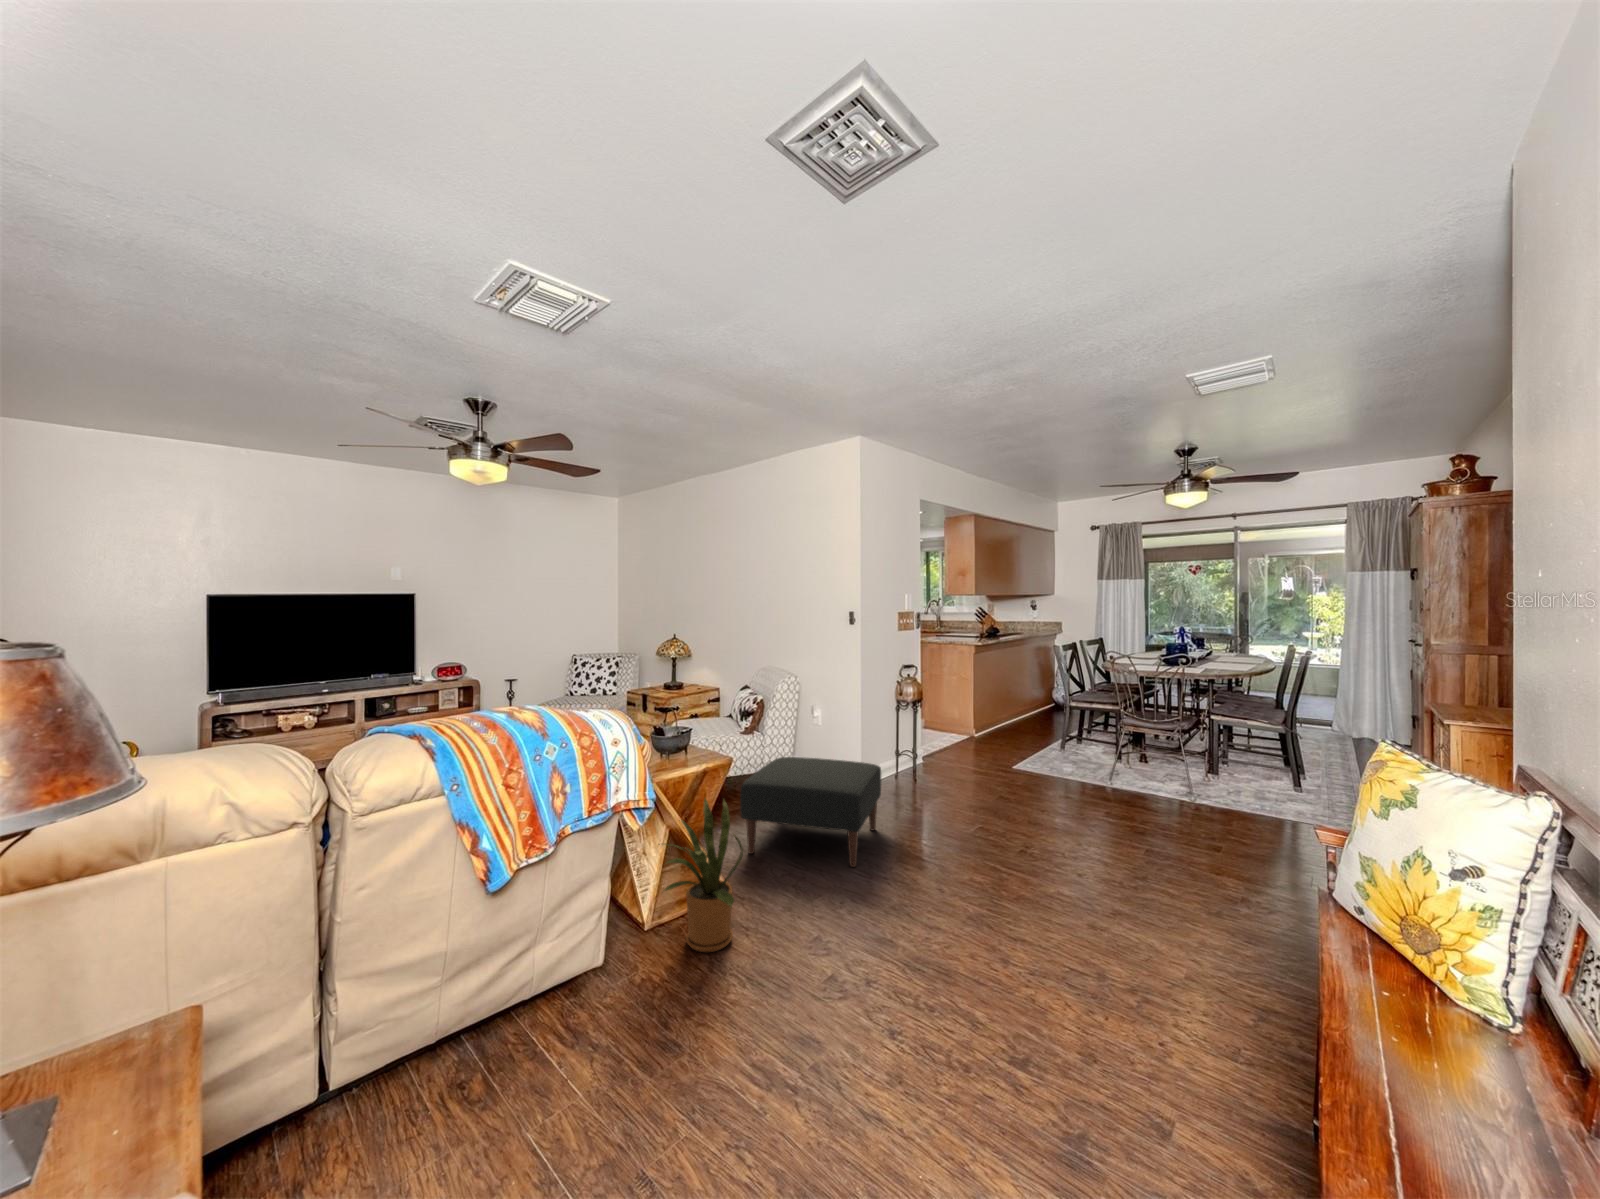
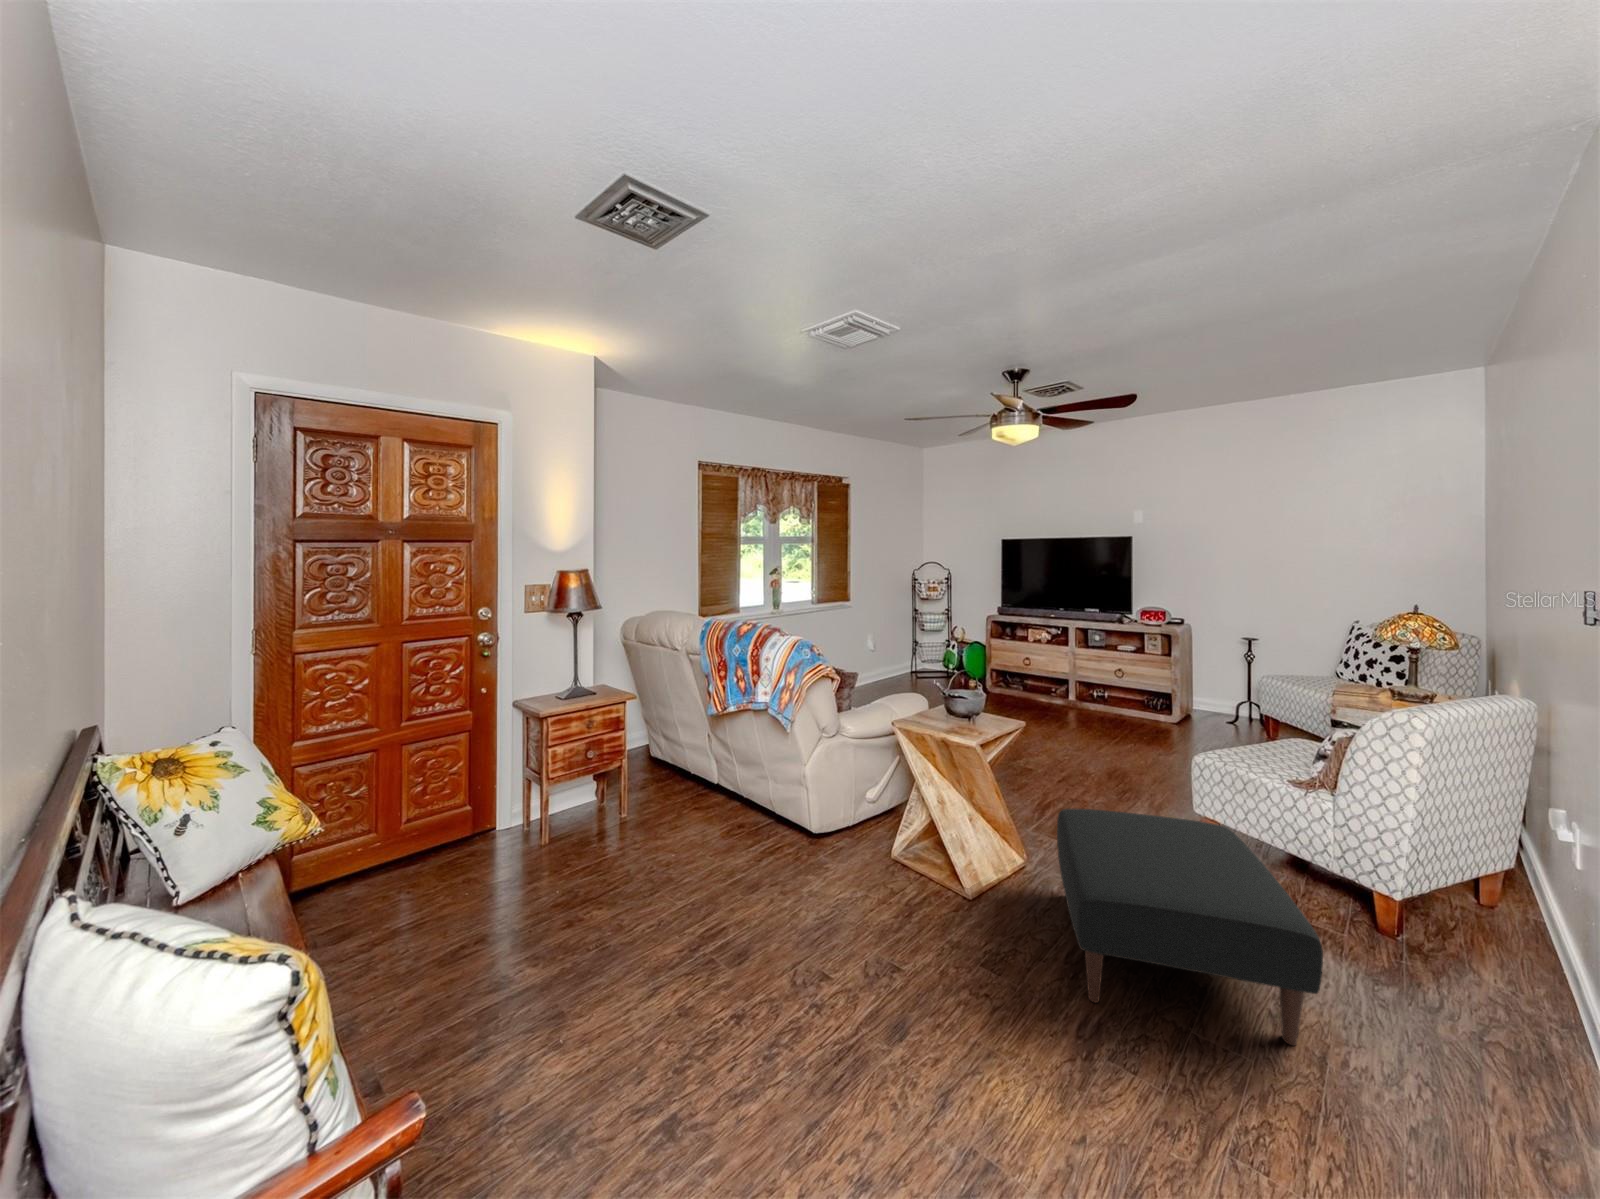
house plant: present [659,799,743,952] -> none [809,772,924,899]

